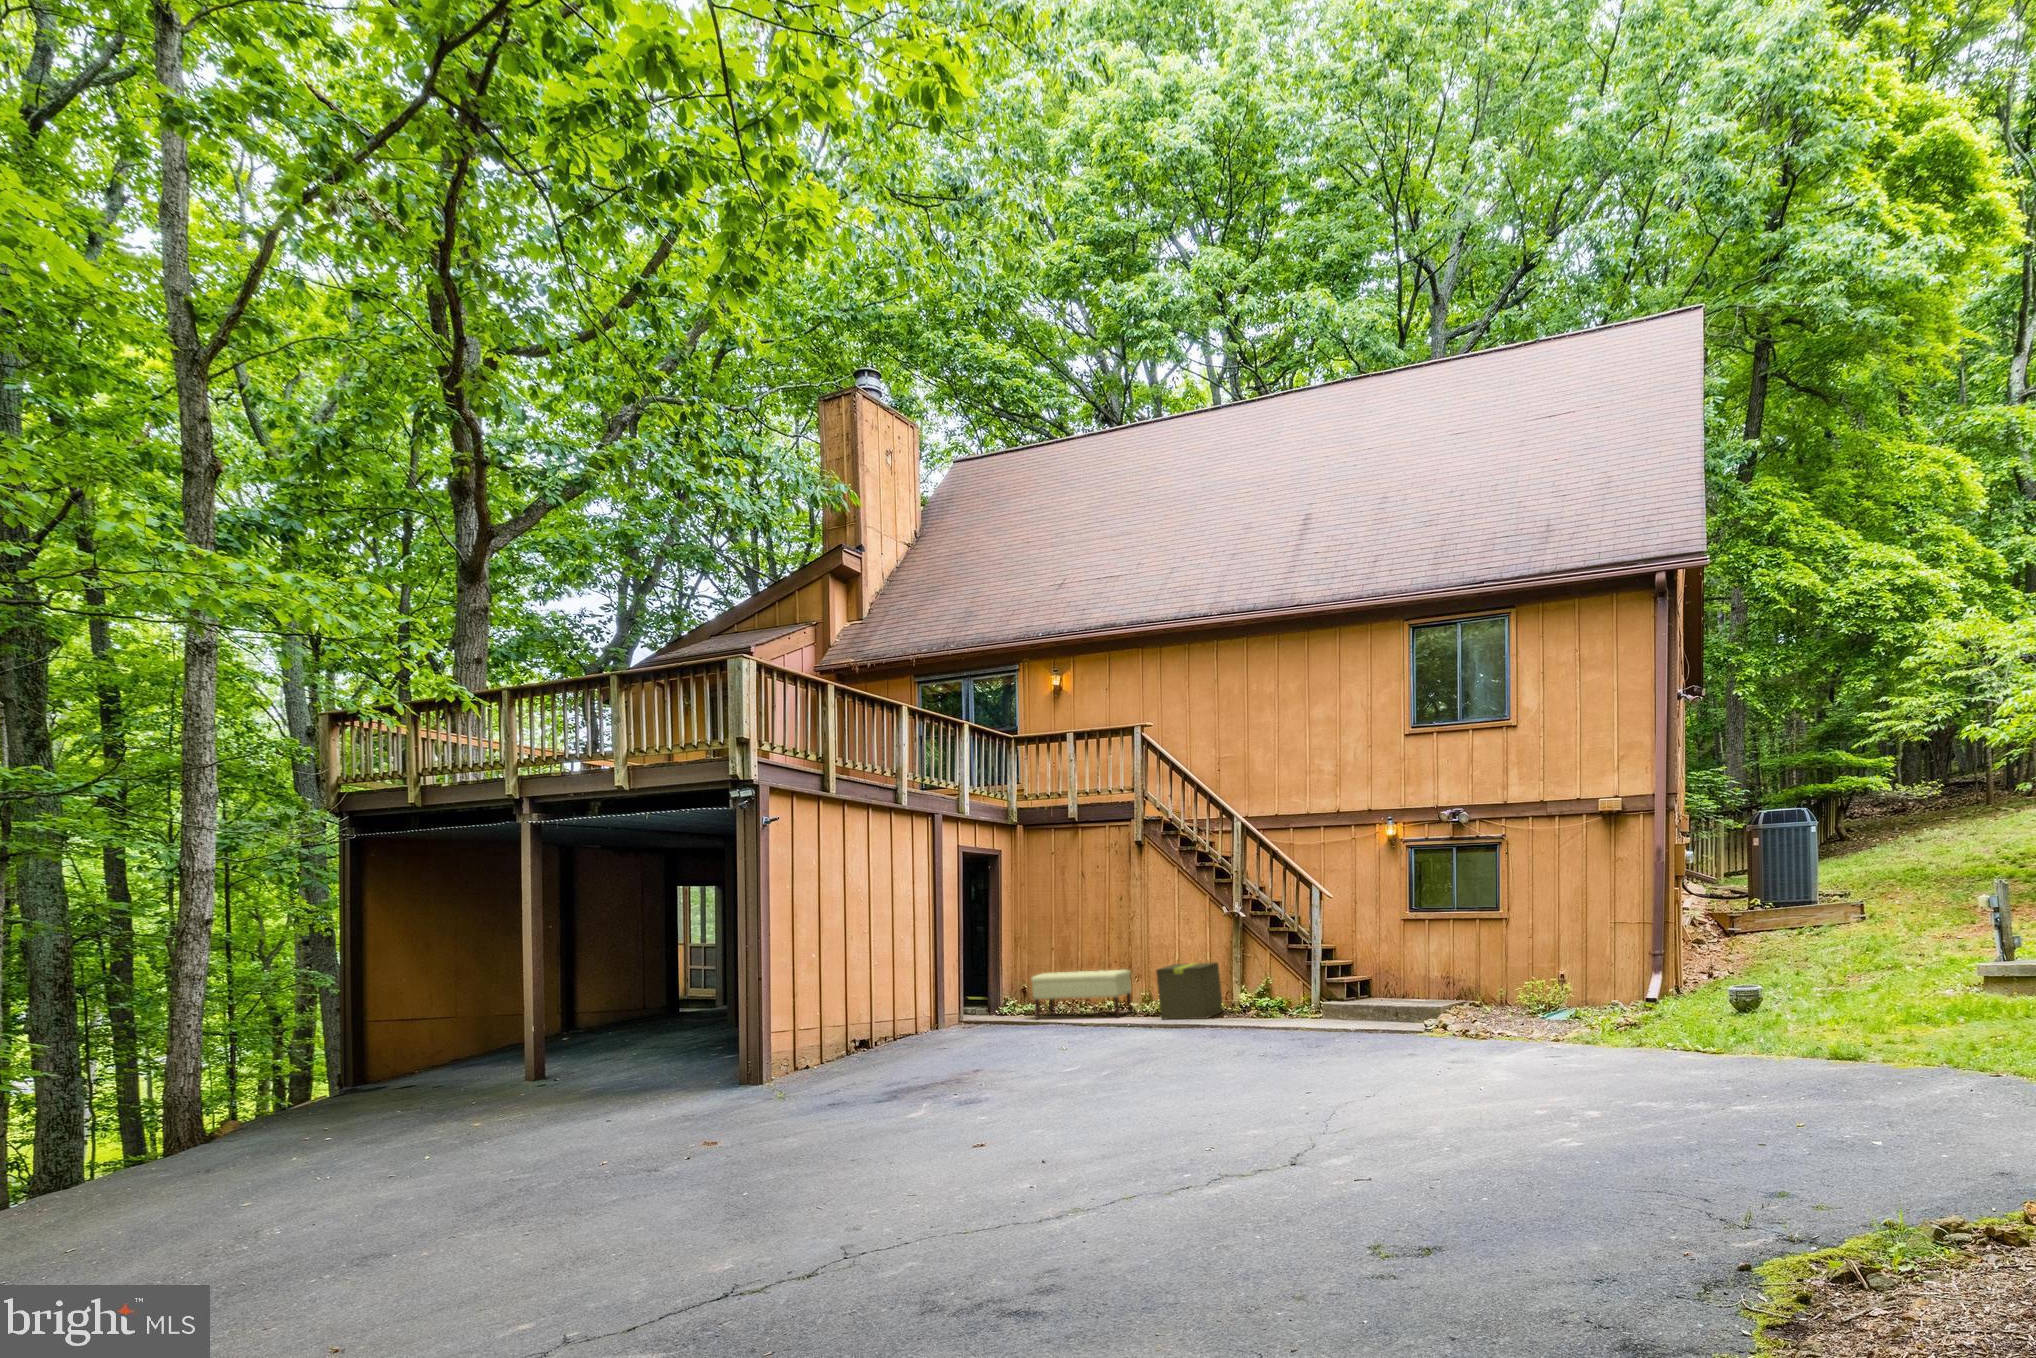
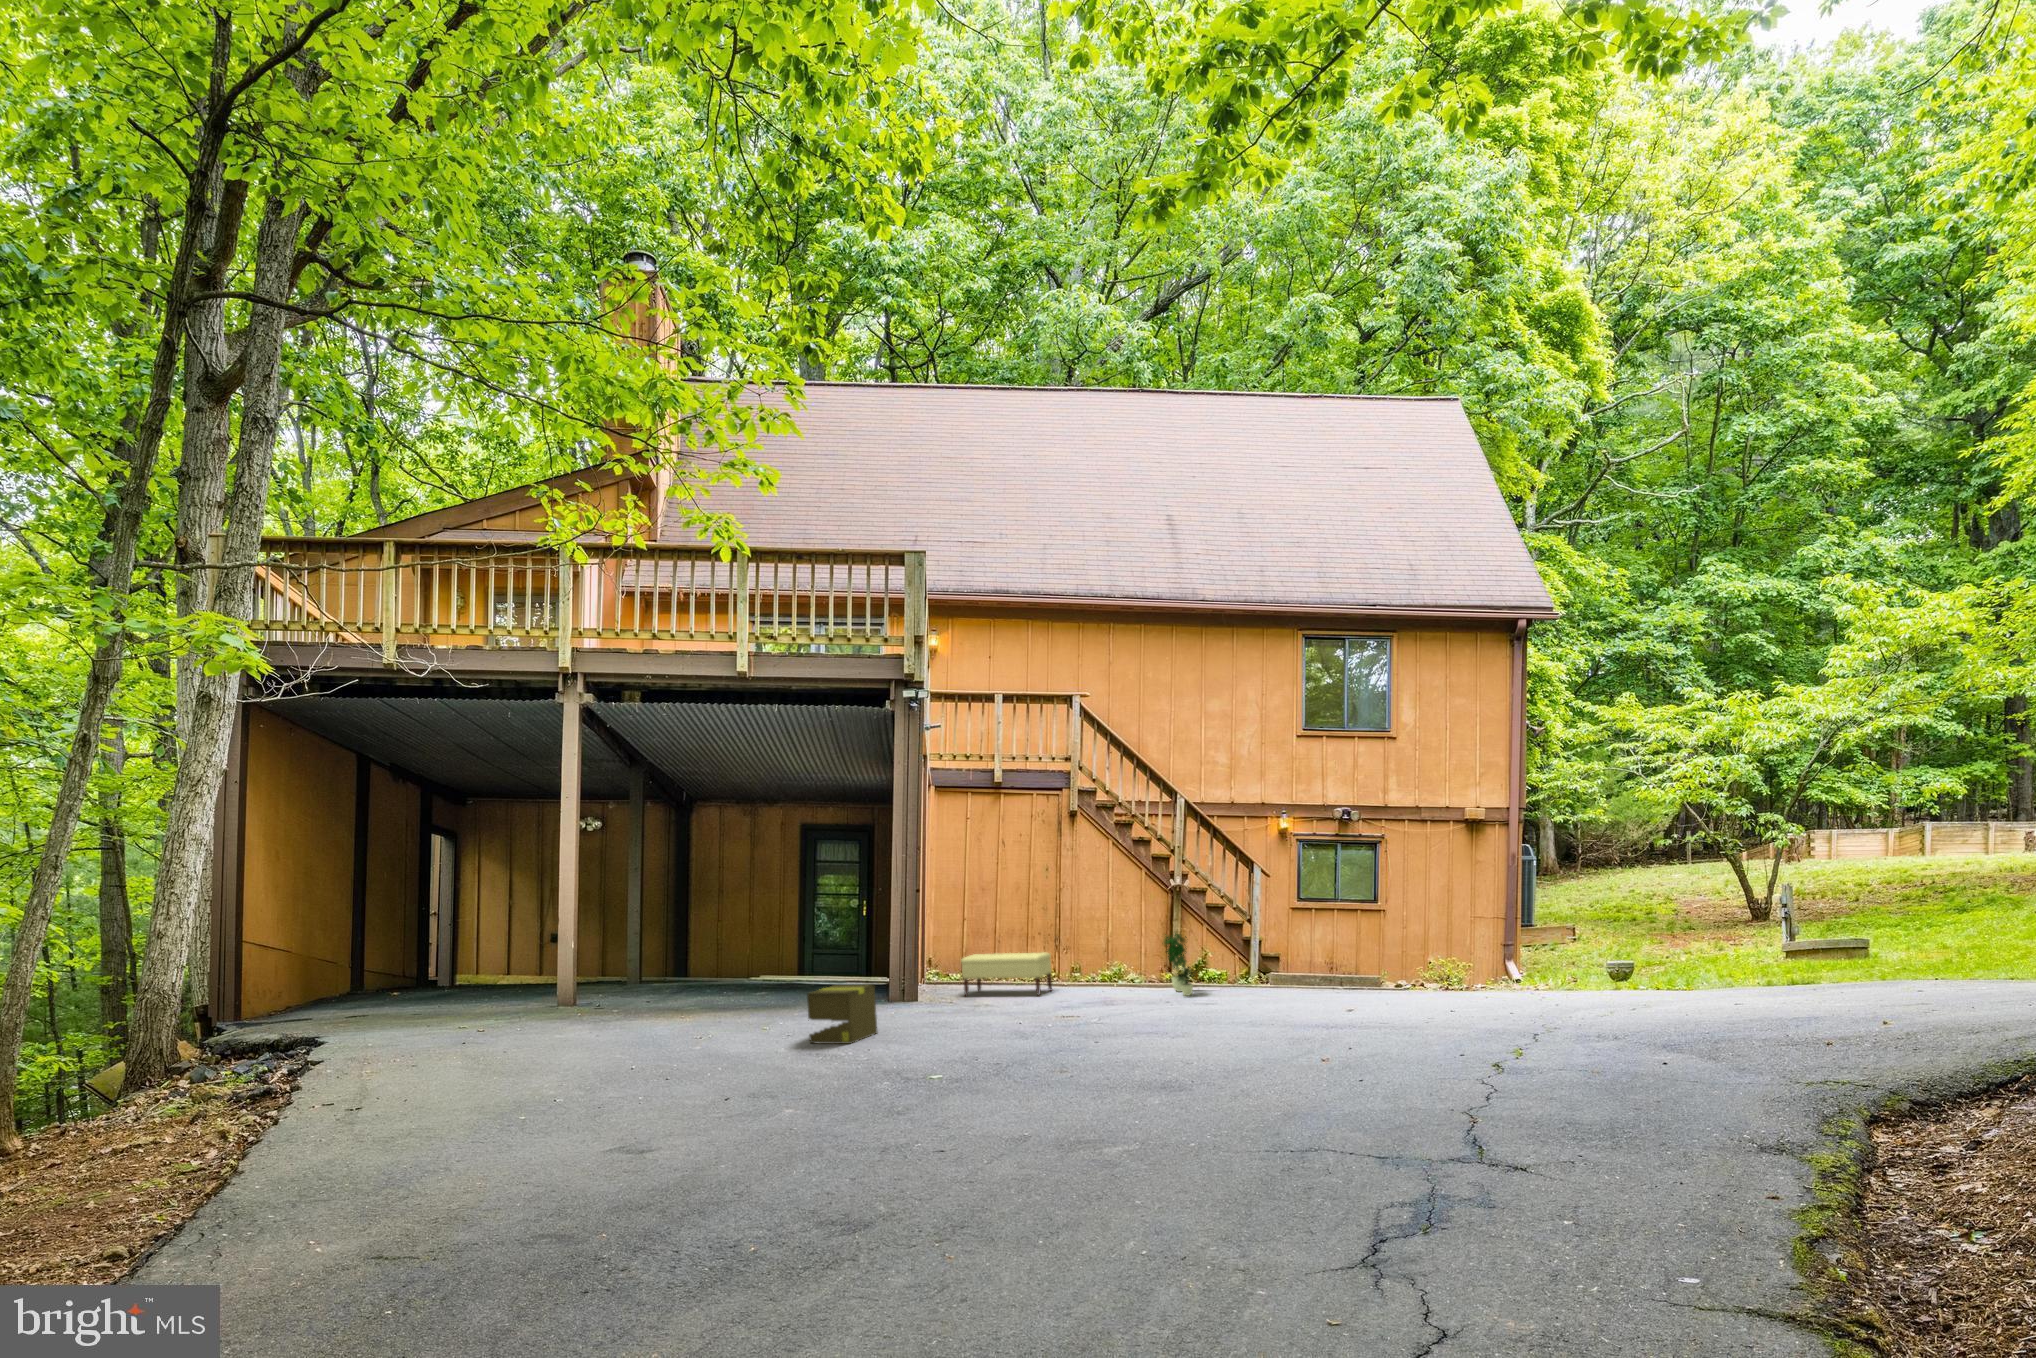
potted plant: none [1254,941,1297,1015] -> present [1164,933,1194,996]
cardboard box: present [1156,962,1223,1019] -> present [807,984,878,1044]

